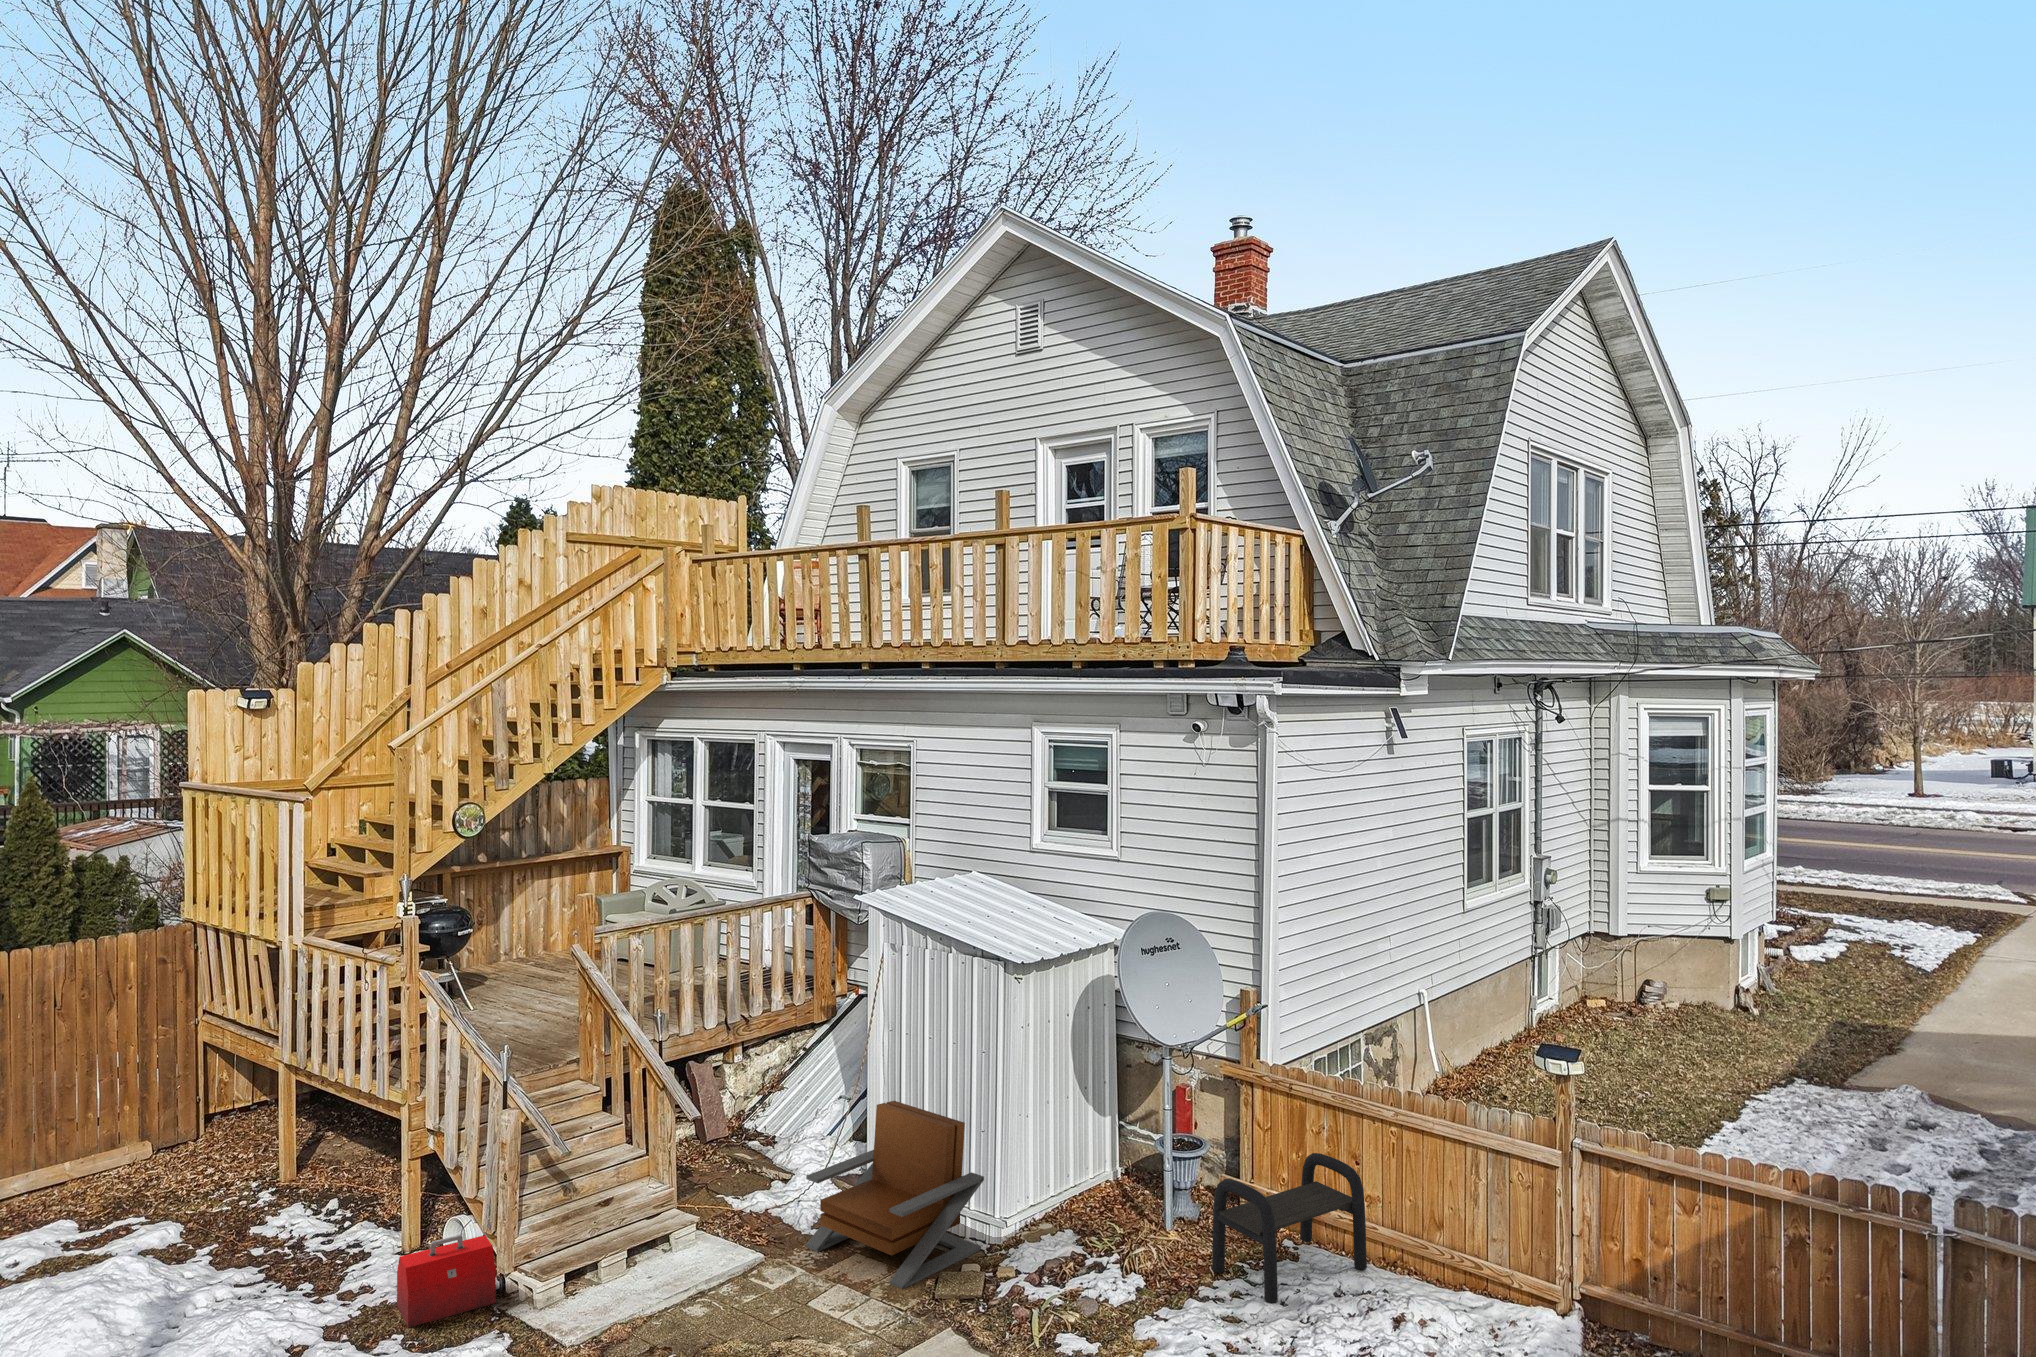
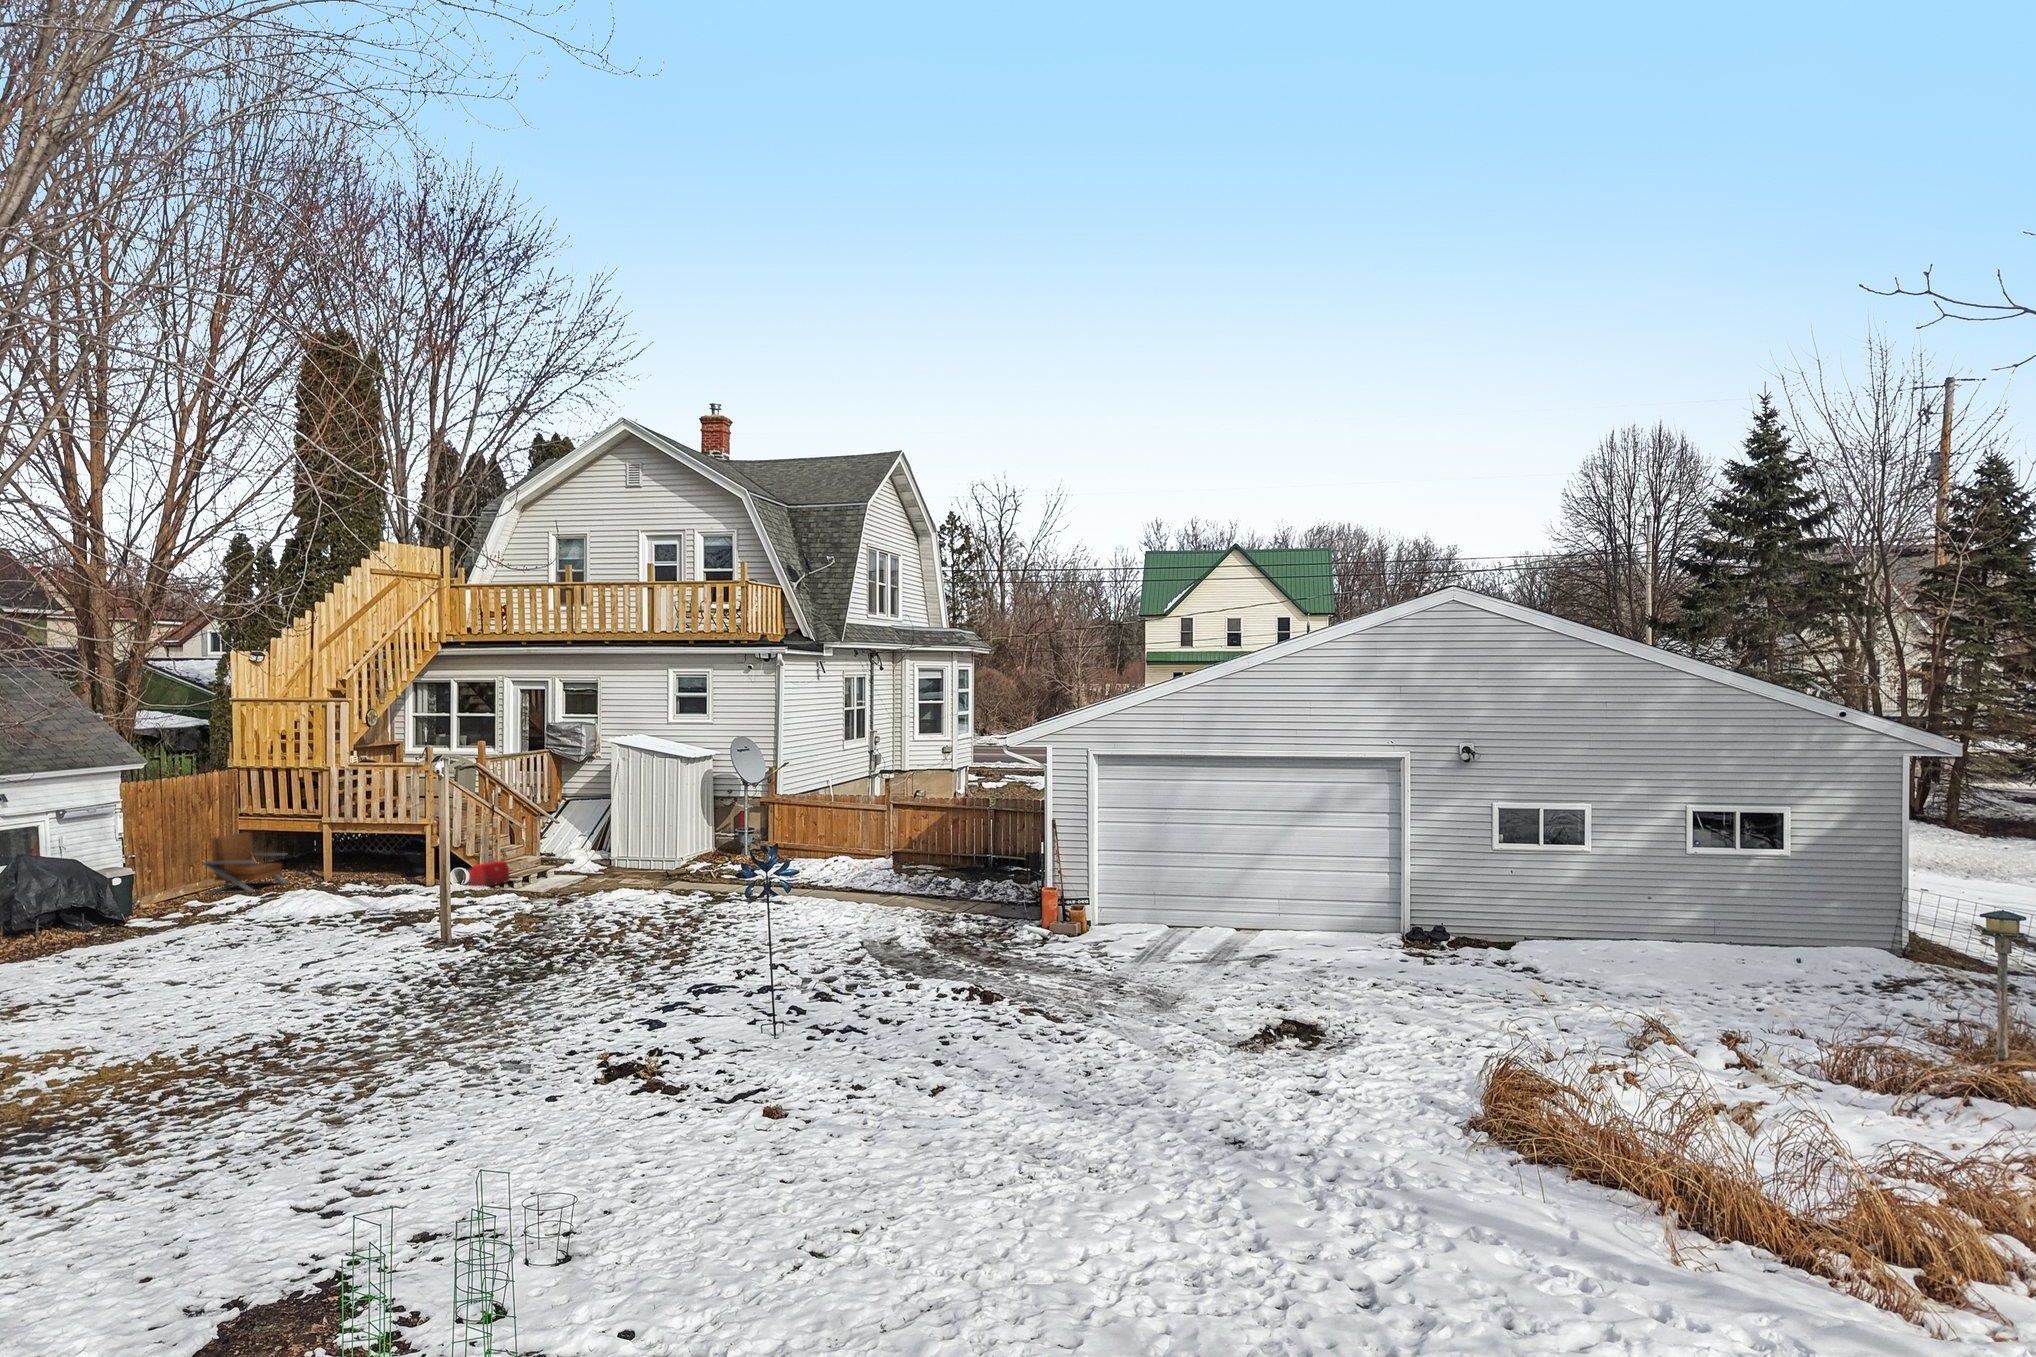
lounge chair: present [806,1101,984,1289] -> present [203,832,287,893]
bench: present [1212,1153,1367,1304] -> none [770,816,822,857]

